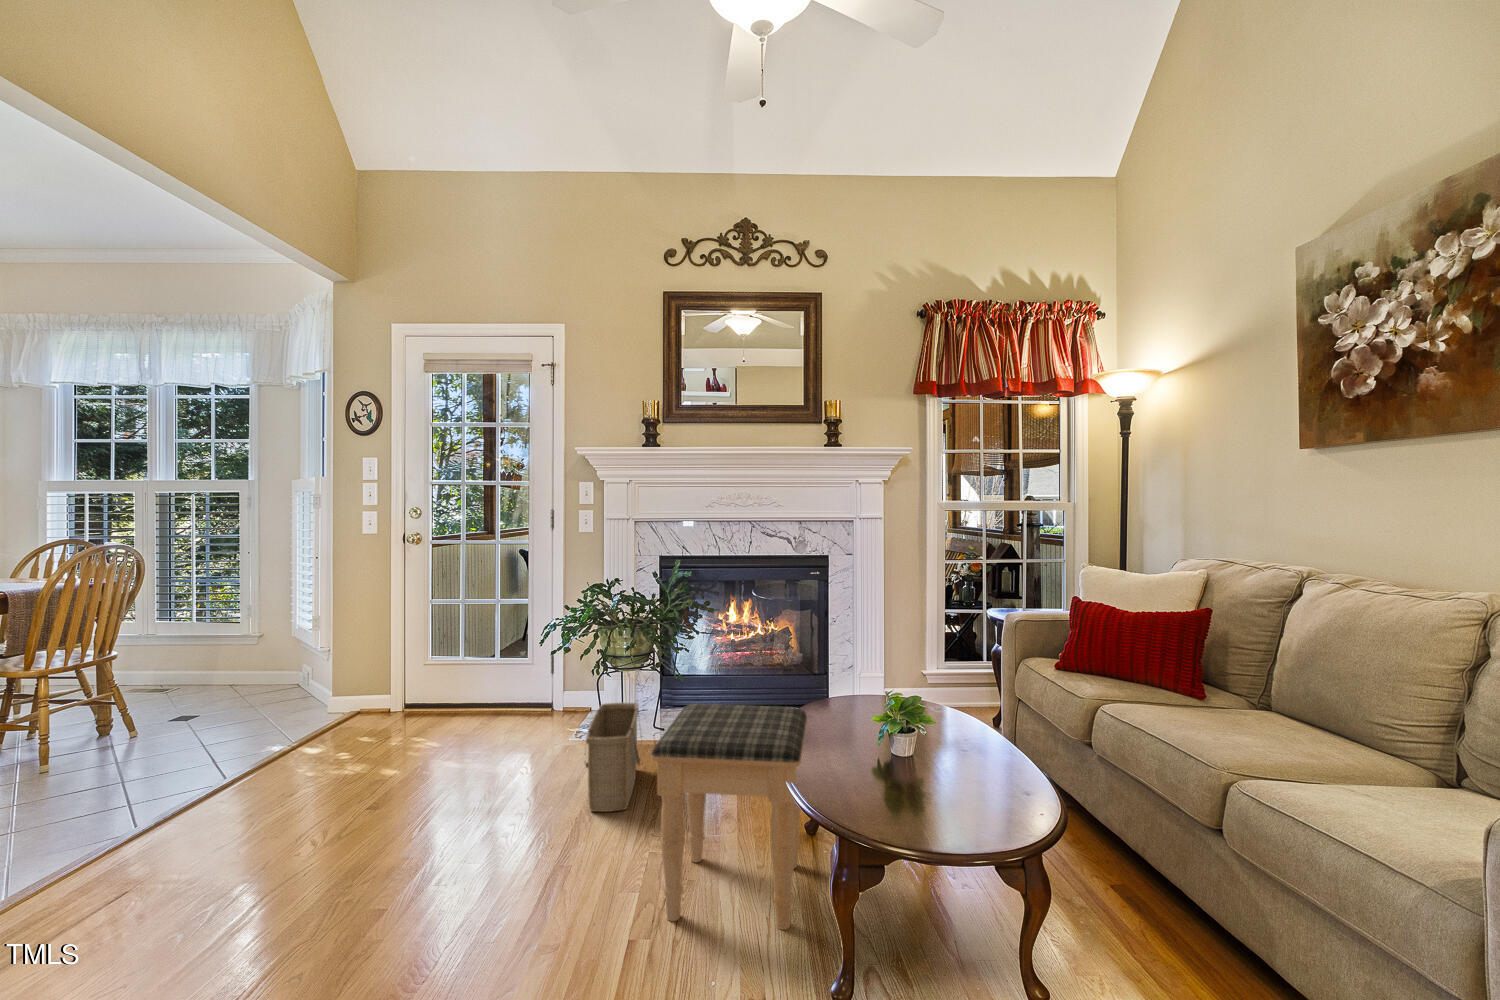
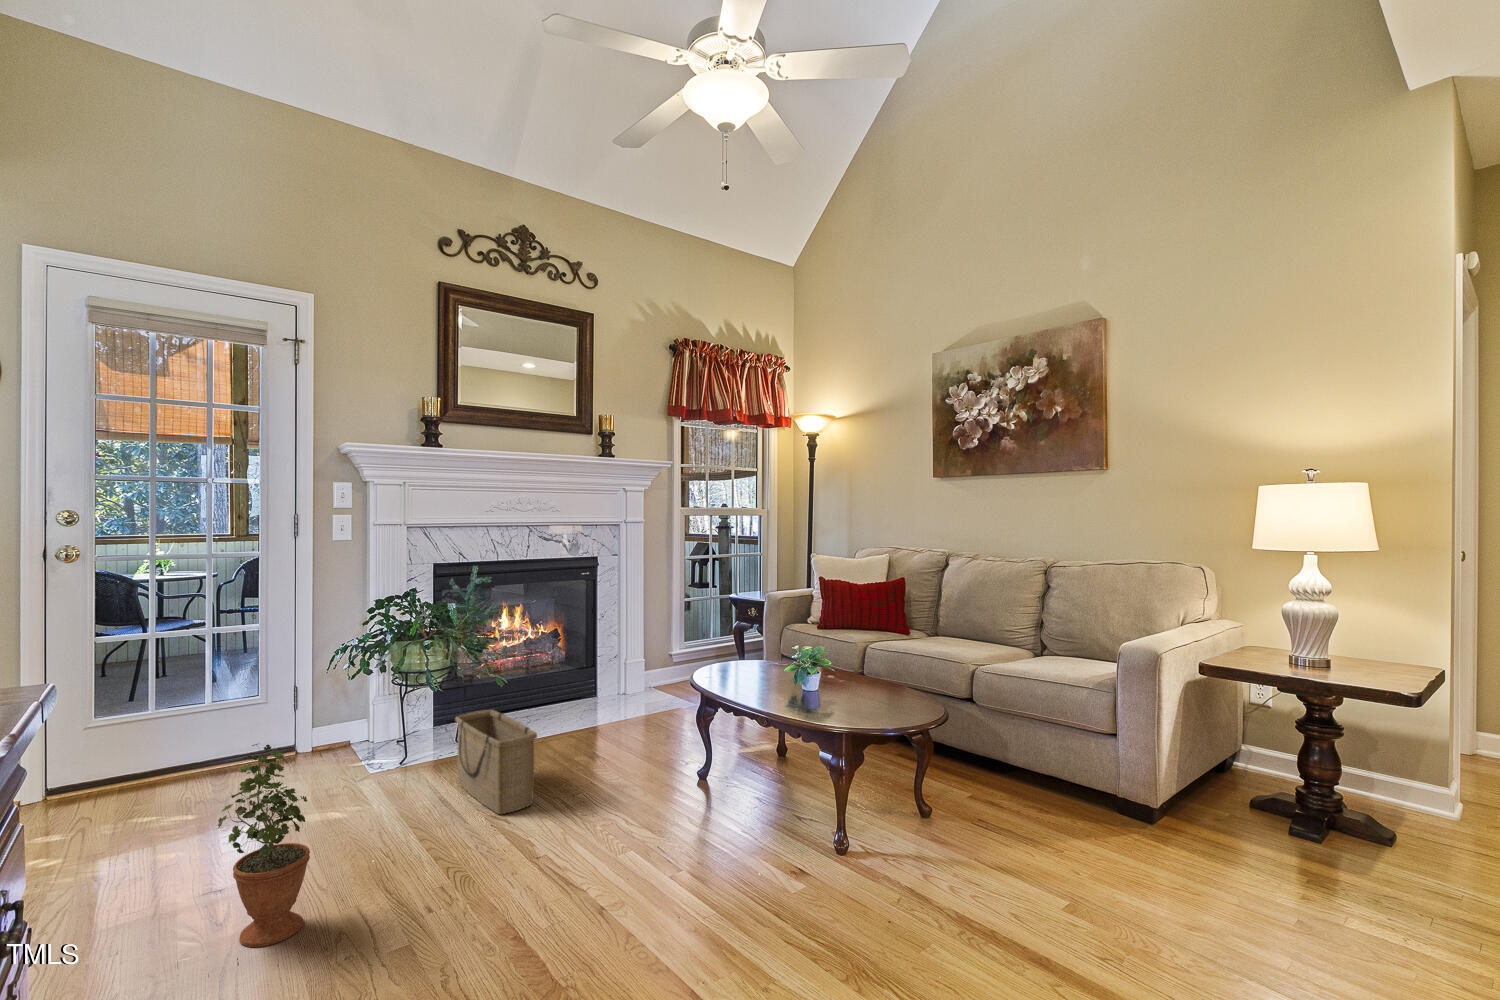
potted plant: none [291,701,370,873] -> present [218,744,310,947]
footstool: present [651,704,807,930] -> none [629,673,775,854]

